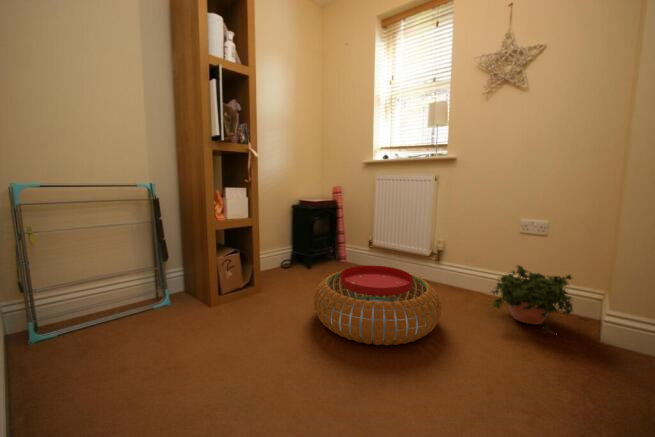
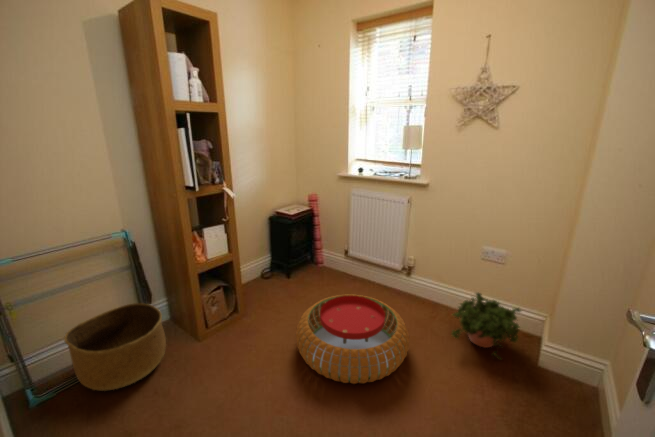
basket: none [75,261,176,336] -> present [64,303,166,390]

